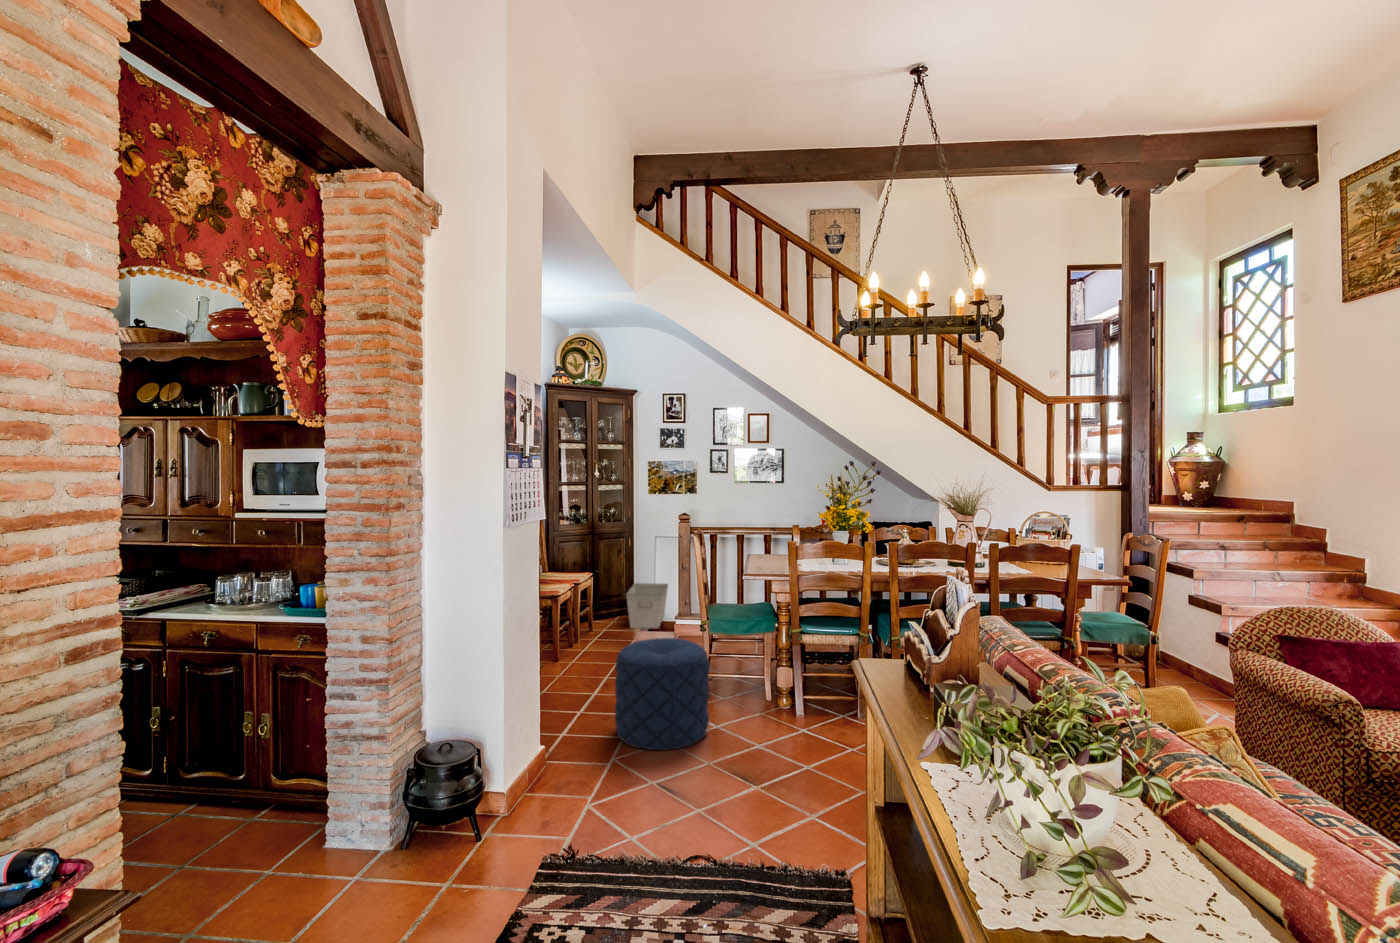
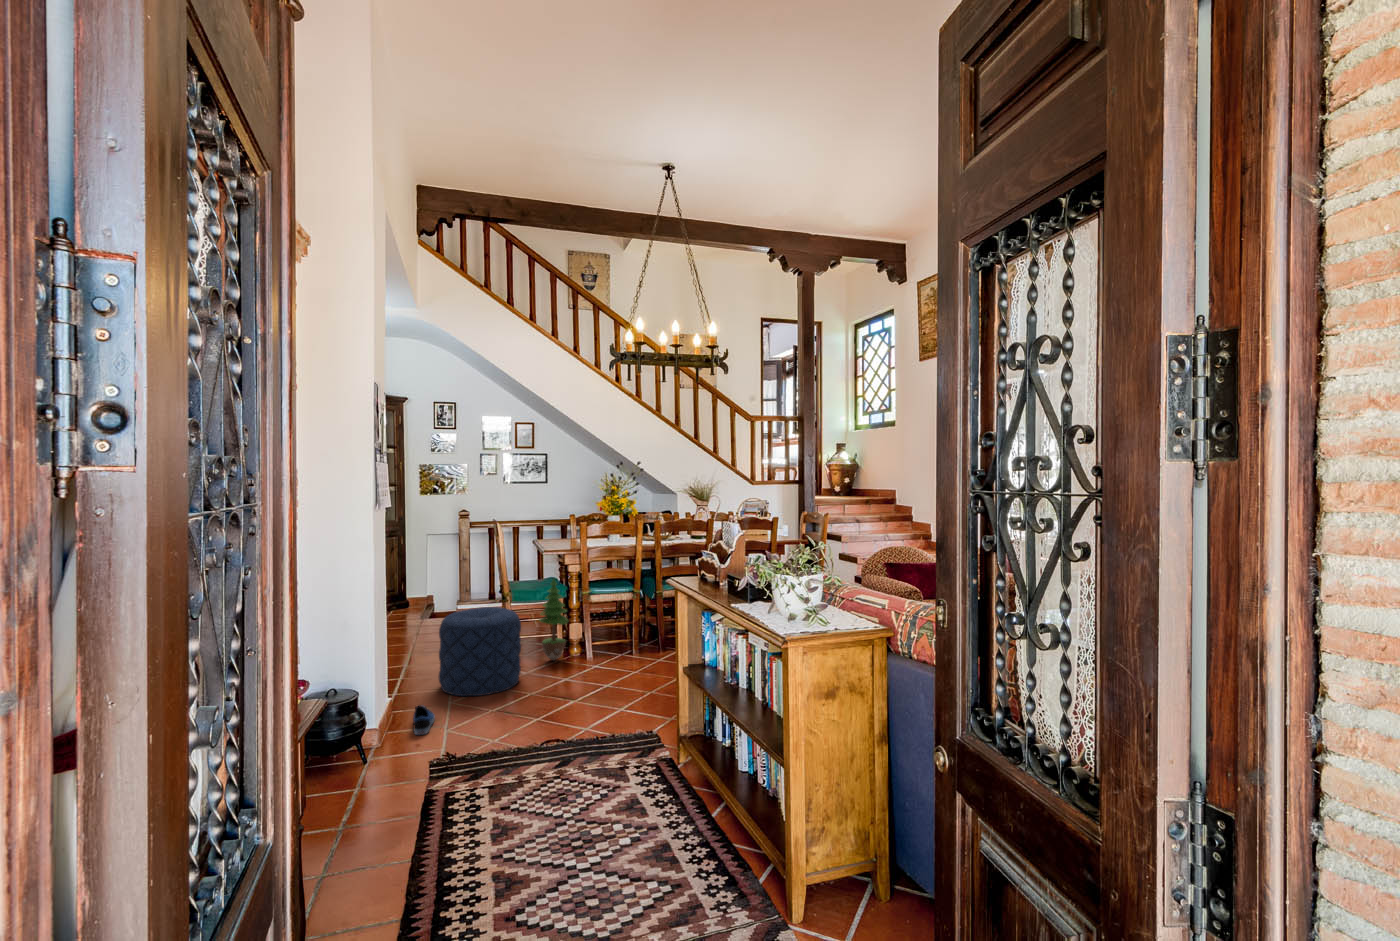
storage bin: present [626,583,668,628] -> none [403,577,441,619]
potted tree: none [740,606,777,710] -> present [539,579,568,660]
shoe: none [559,760,591,800] -> present [413,705,435,735]

